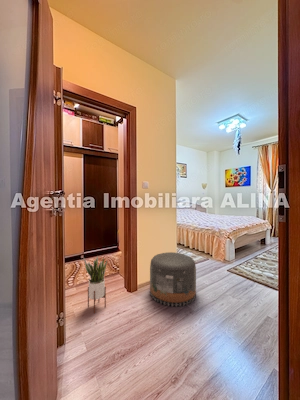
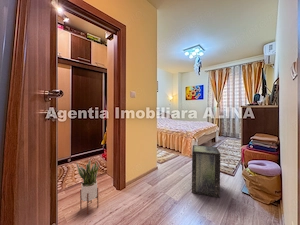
storage box: none [214,246,250,314] -> present [192,145,221,198]
pouf: present [150,252,196,307] -> none [137,152,176,199]

